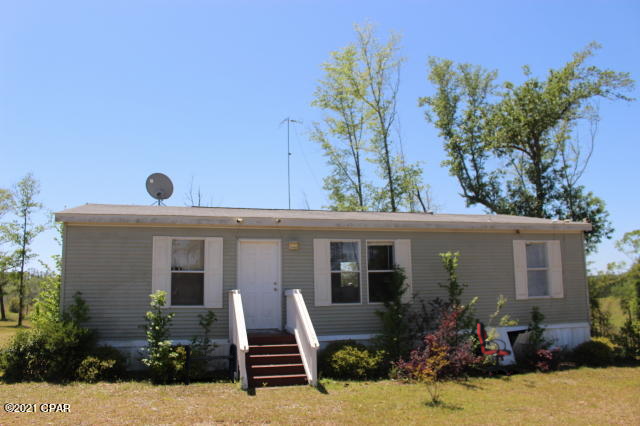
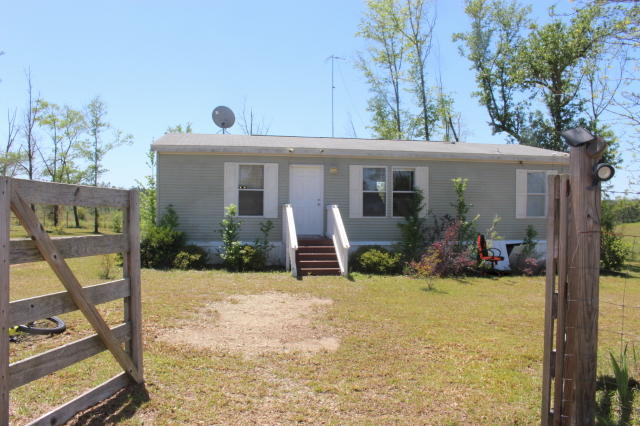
bench: present [183,343,237,385] -> none [250,245,289,274]

